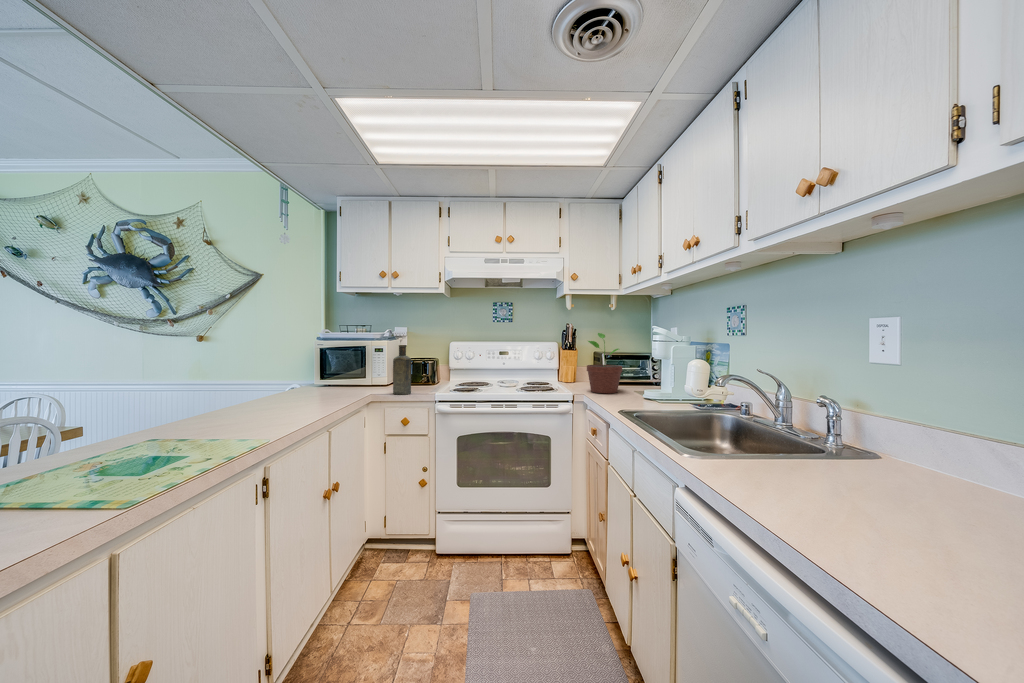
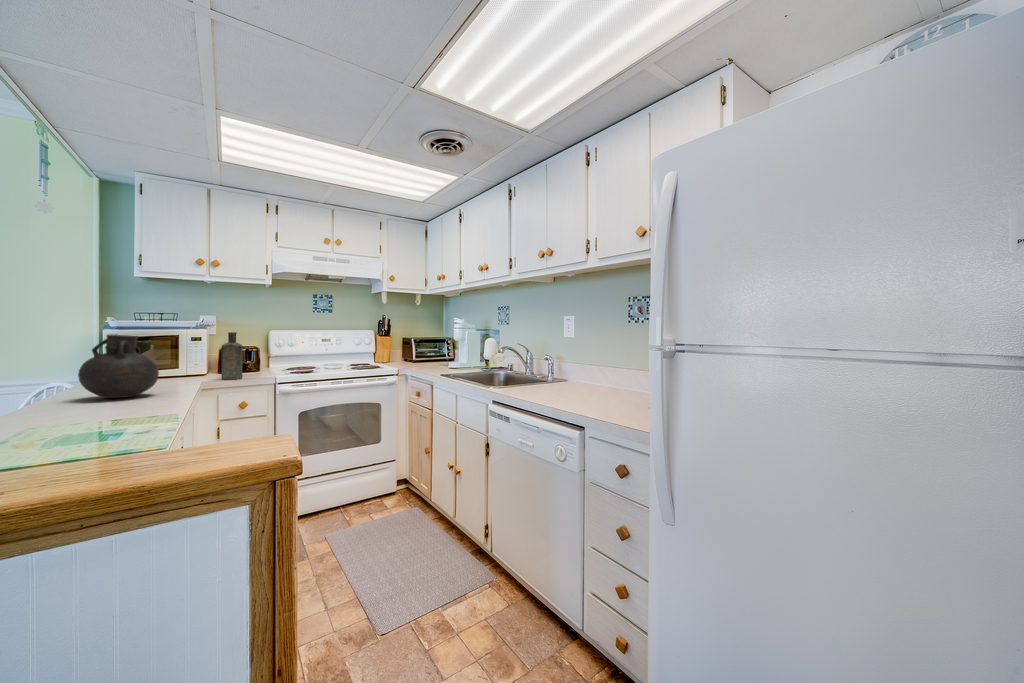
potted plant: present [587,333,622,393] -> none [406,324,433,368]
vase: none [242,350,307,413] -> present [78,335,159,398]

